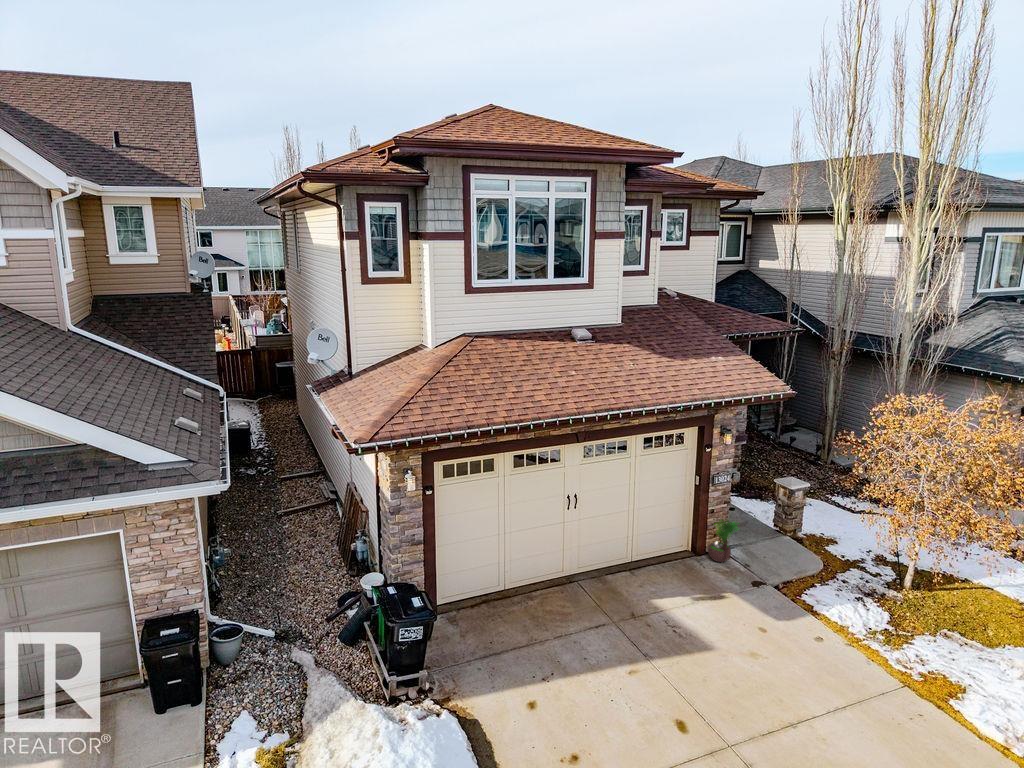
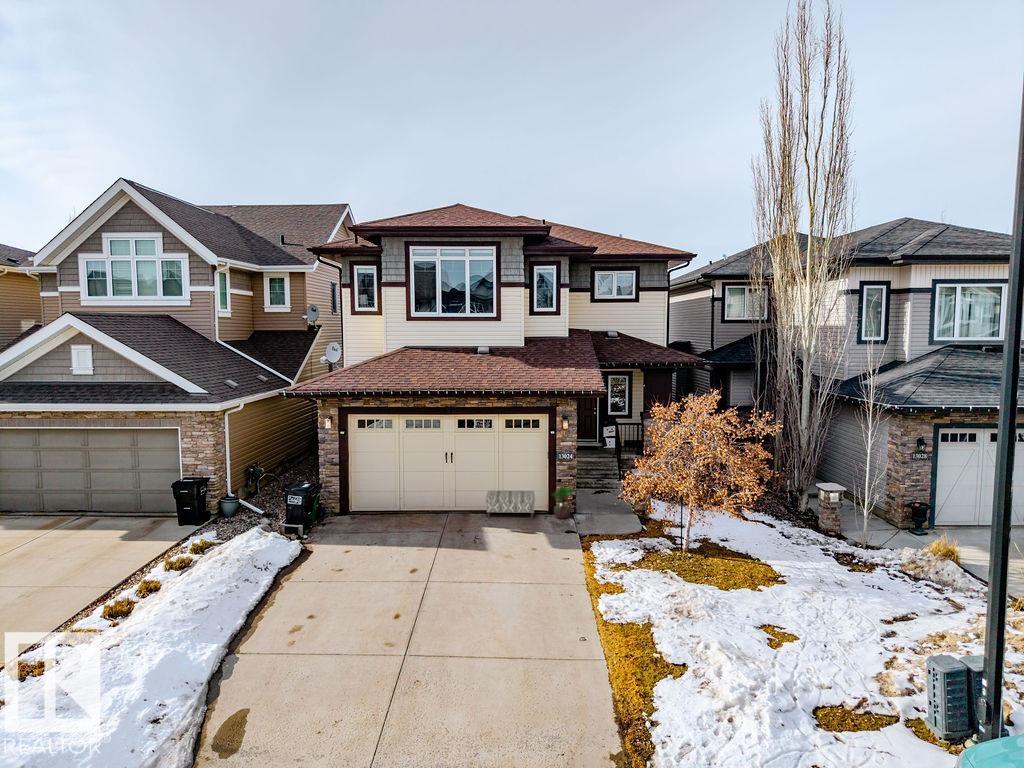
bench: none [620,529,694,581] -> present [486,491,535,519]

